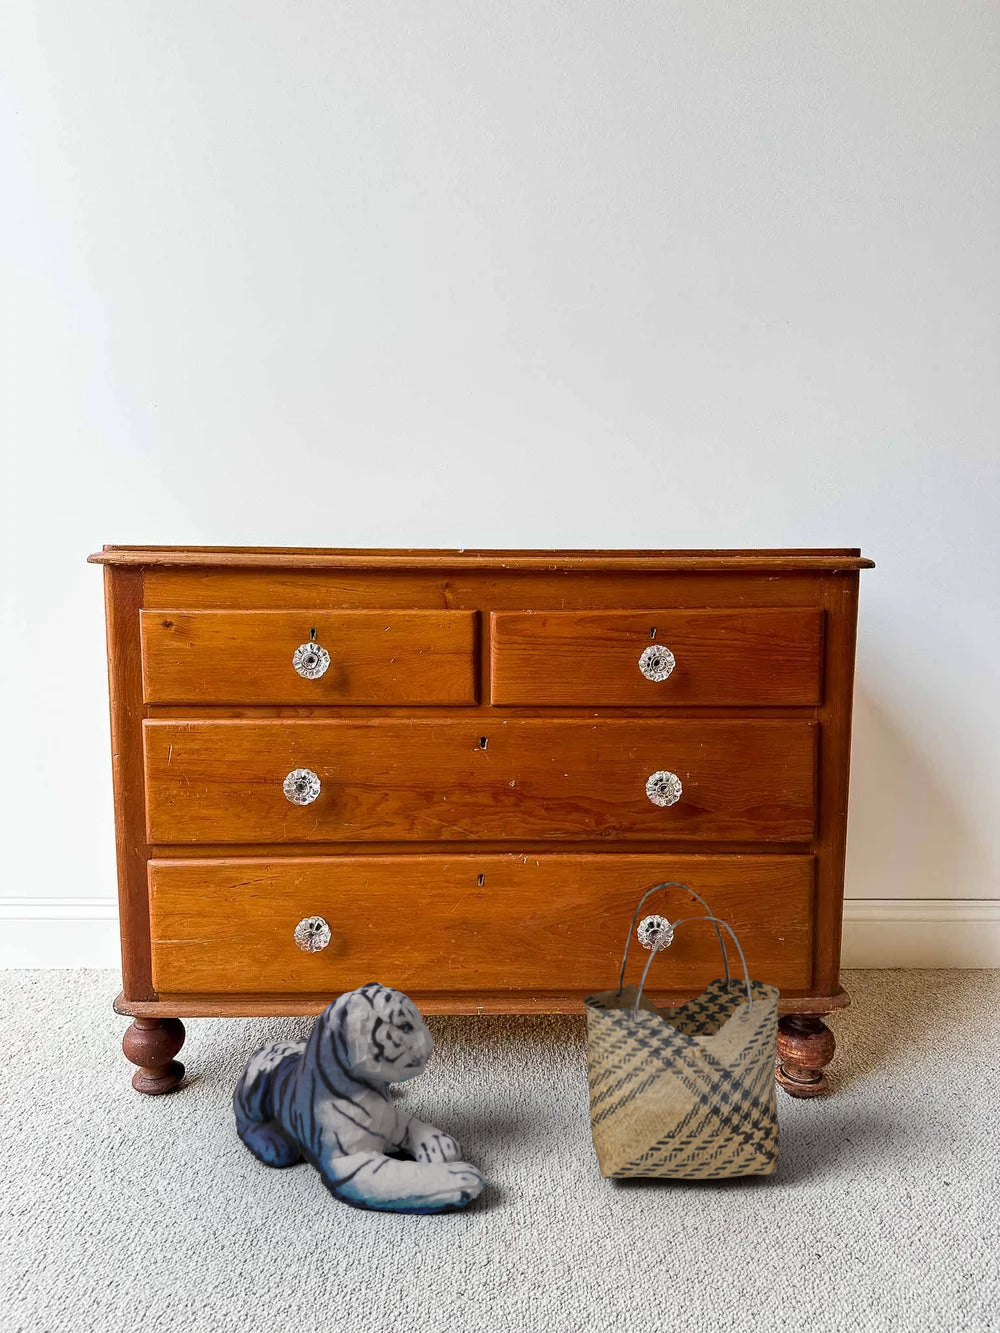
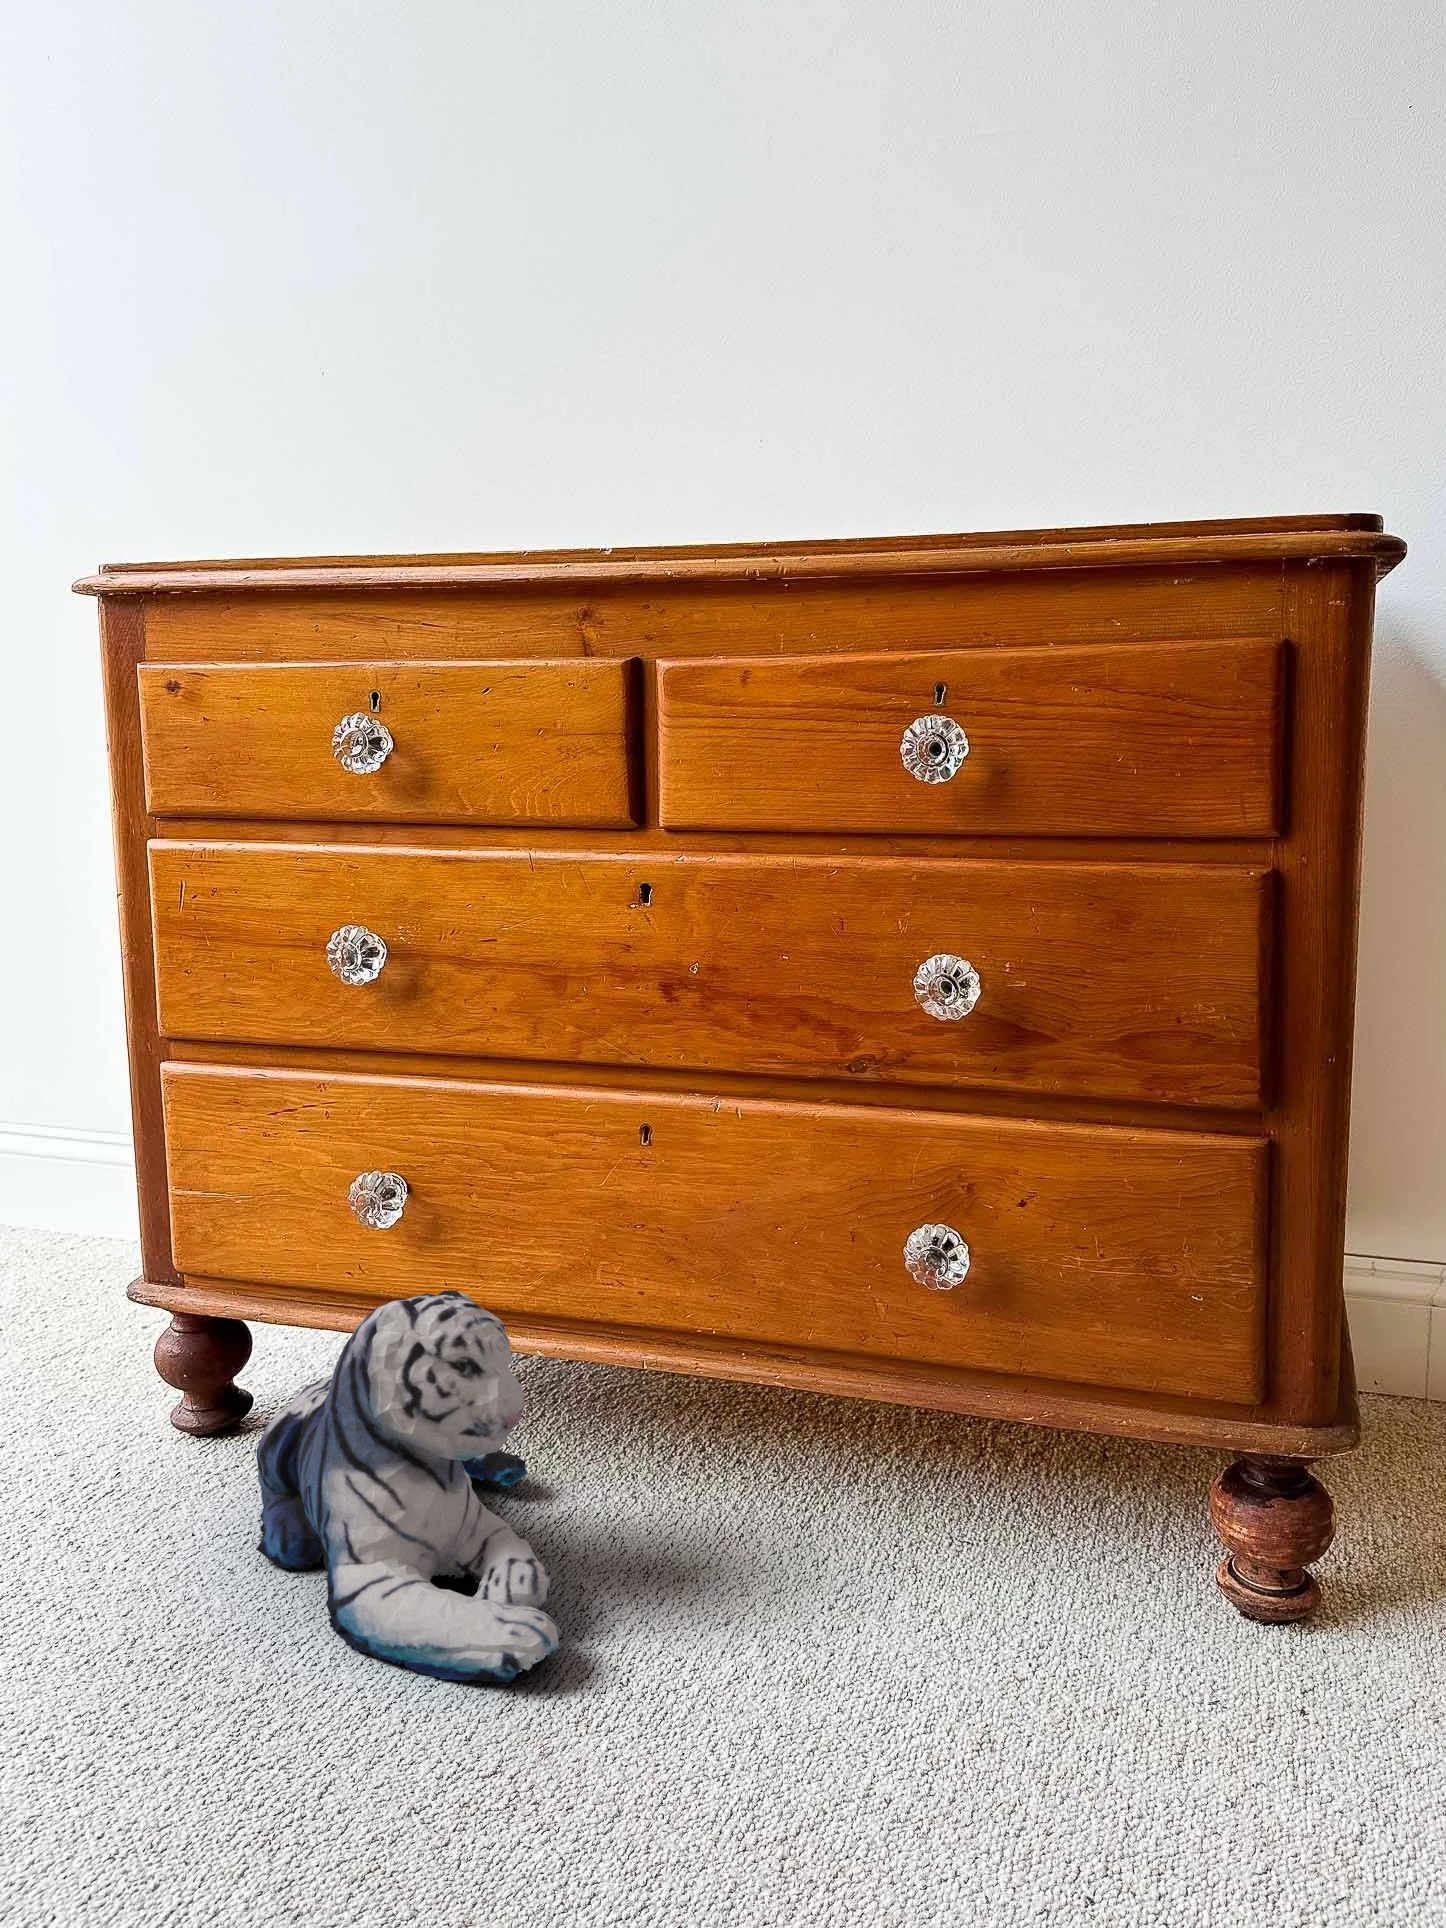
woven basket: present [583,881,780,1179] -> none [748,1163,1139,1738]

